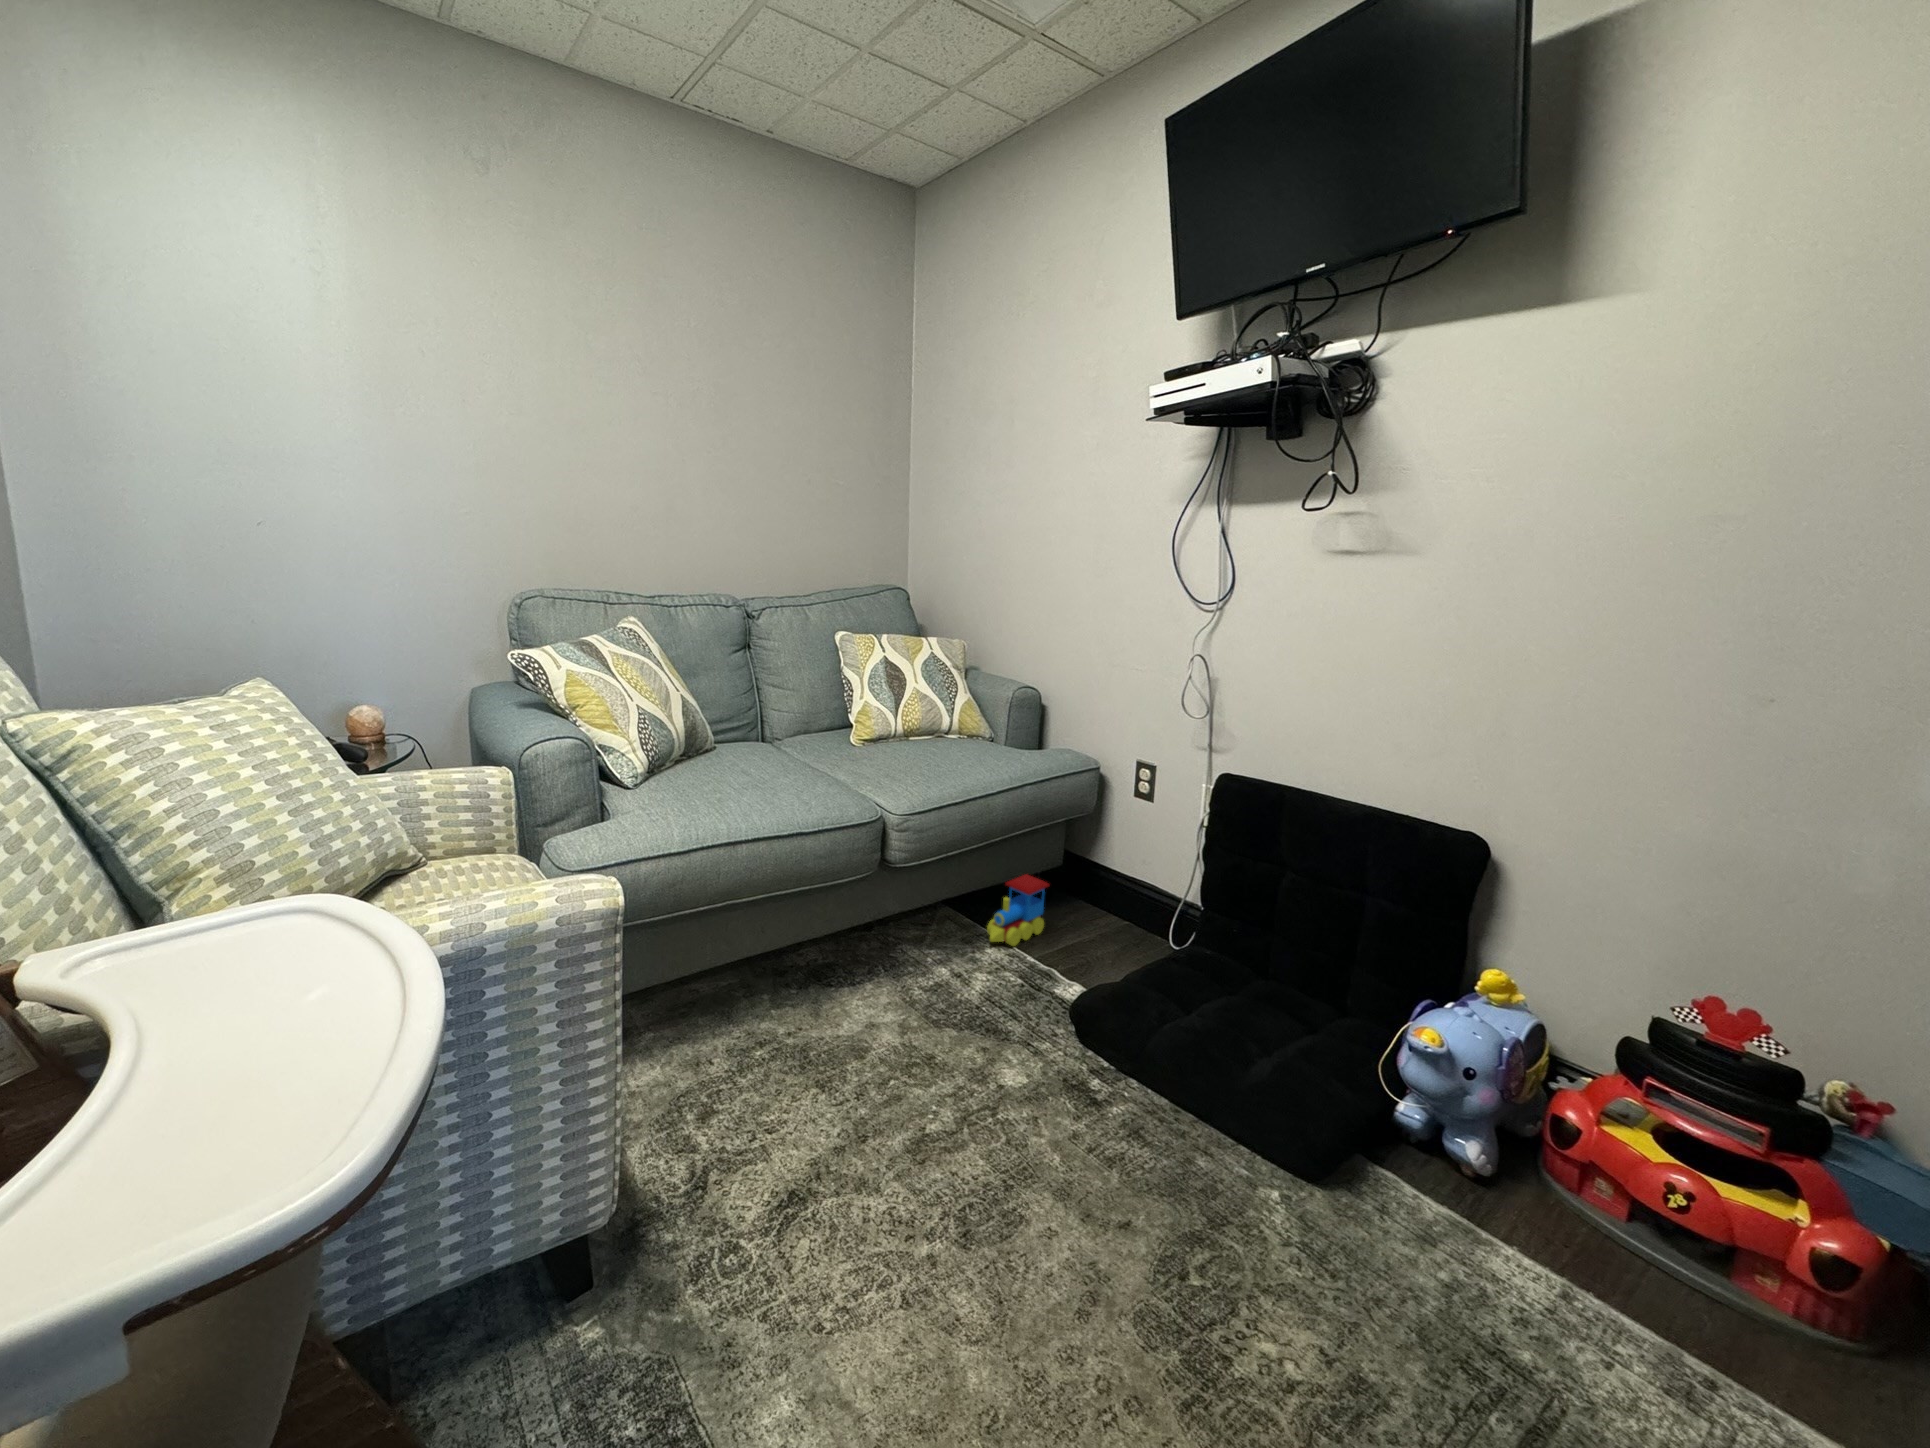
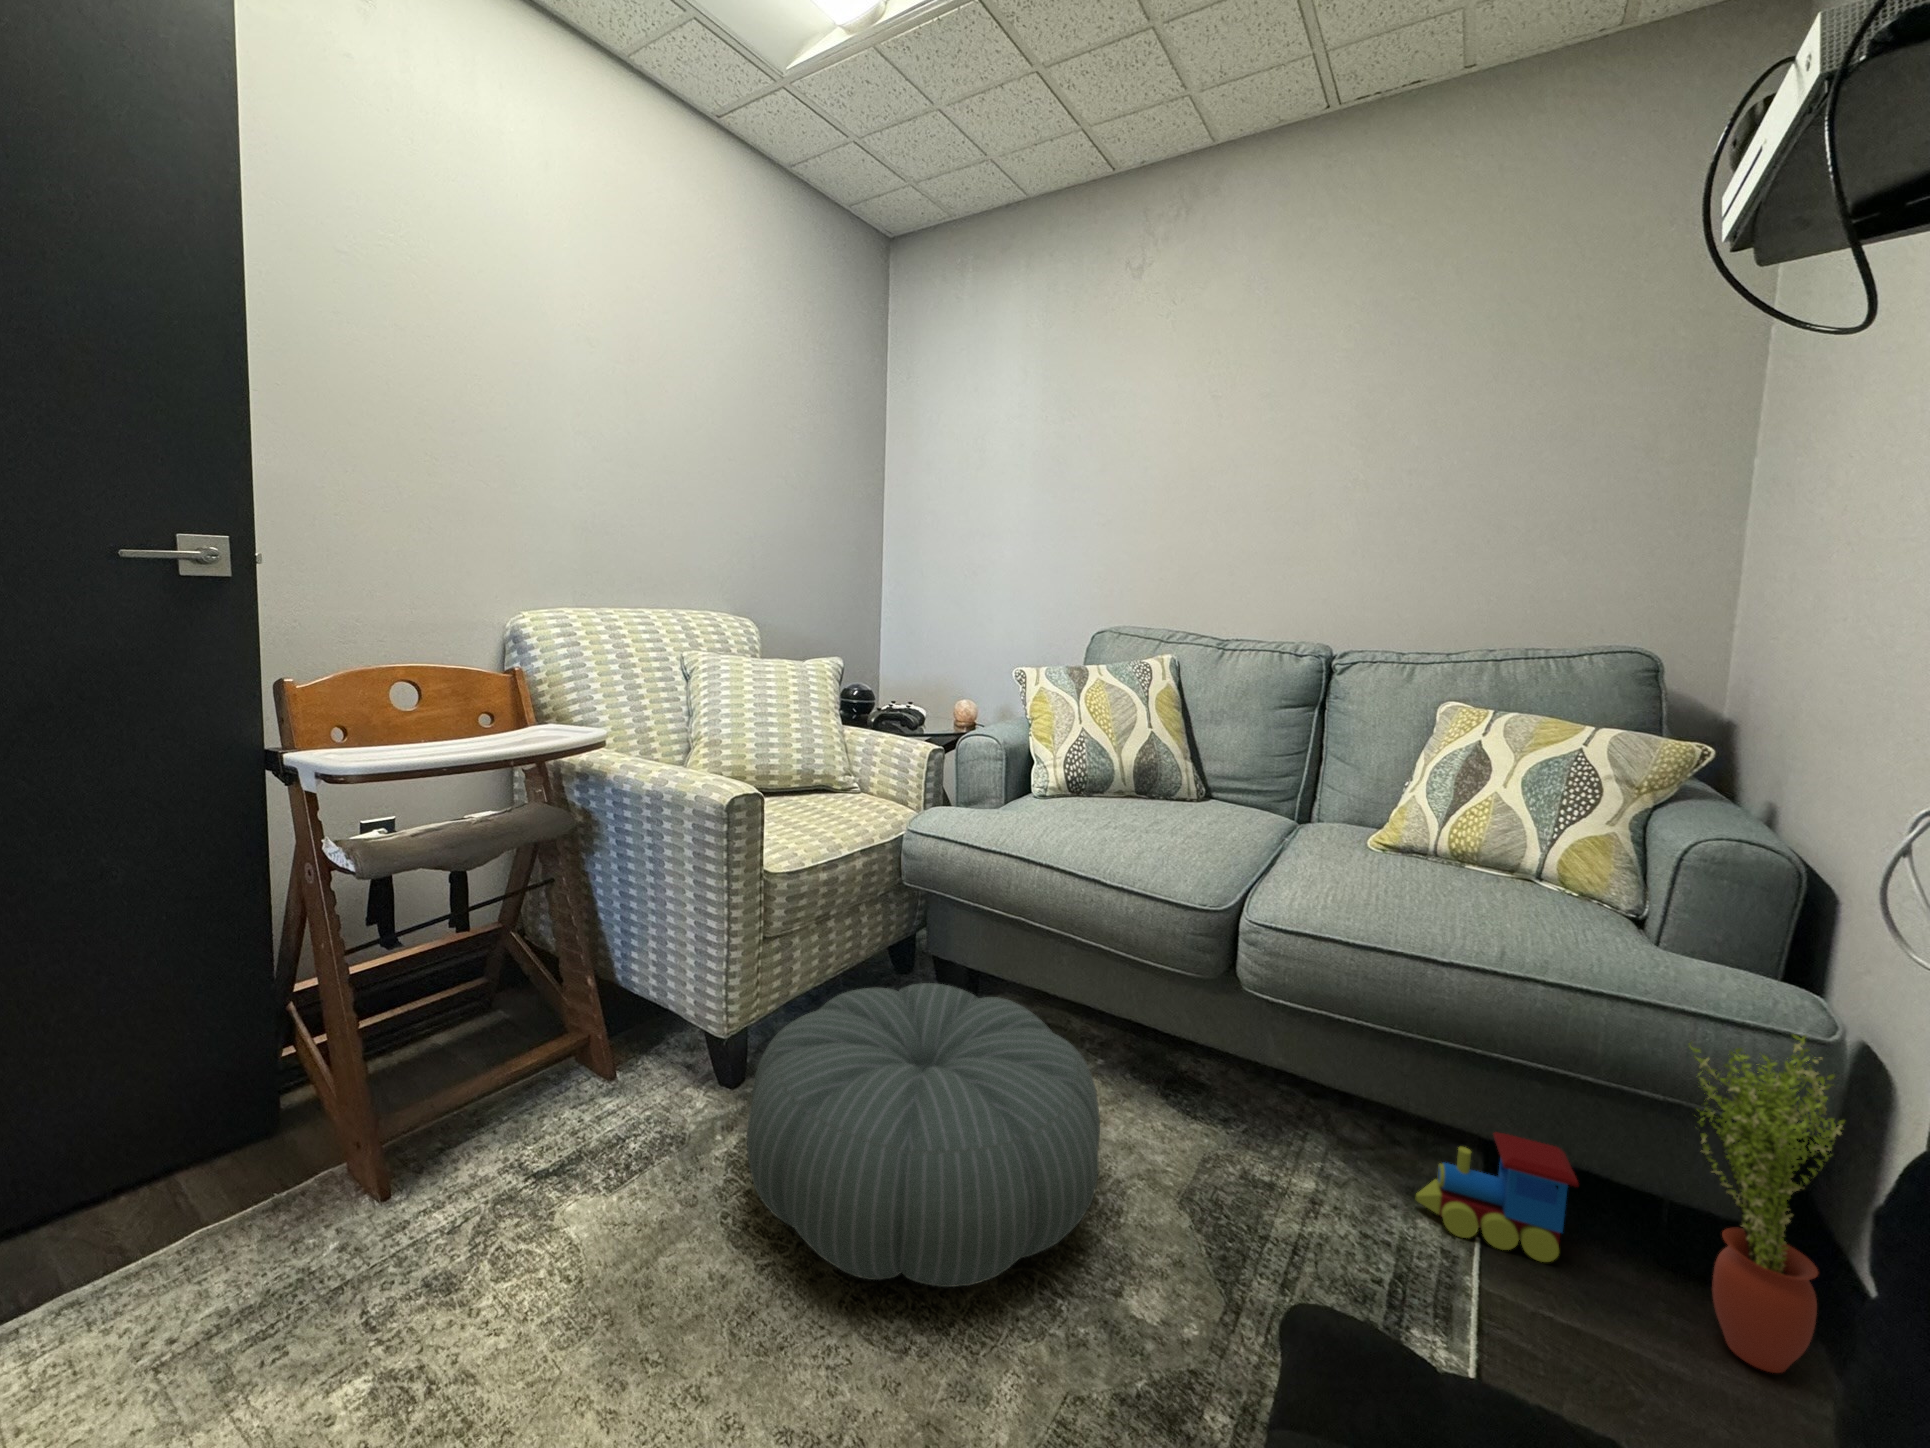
potted plant: none [1071,768,1135,922] -> present [1689,1034,1845,1373]
pouf: none [683,963,1022,1260] -> present [747,983,1100,1287]

